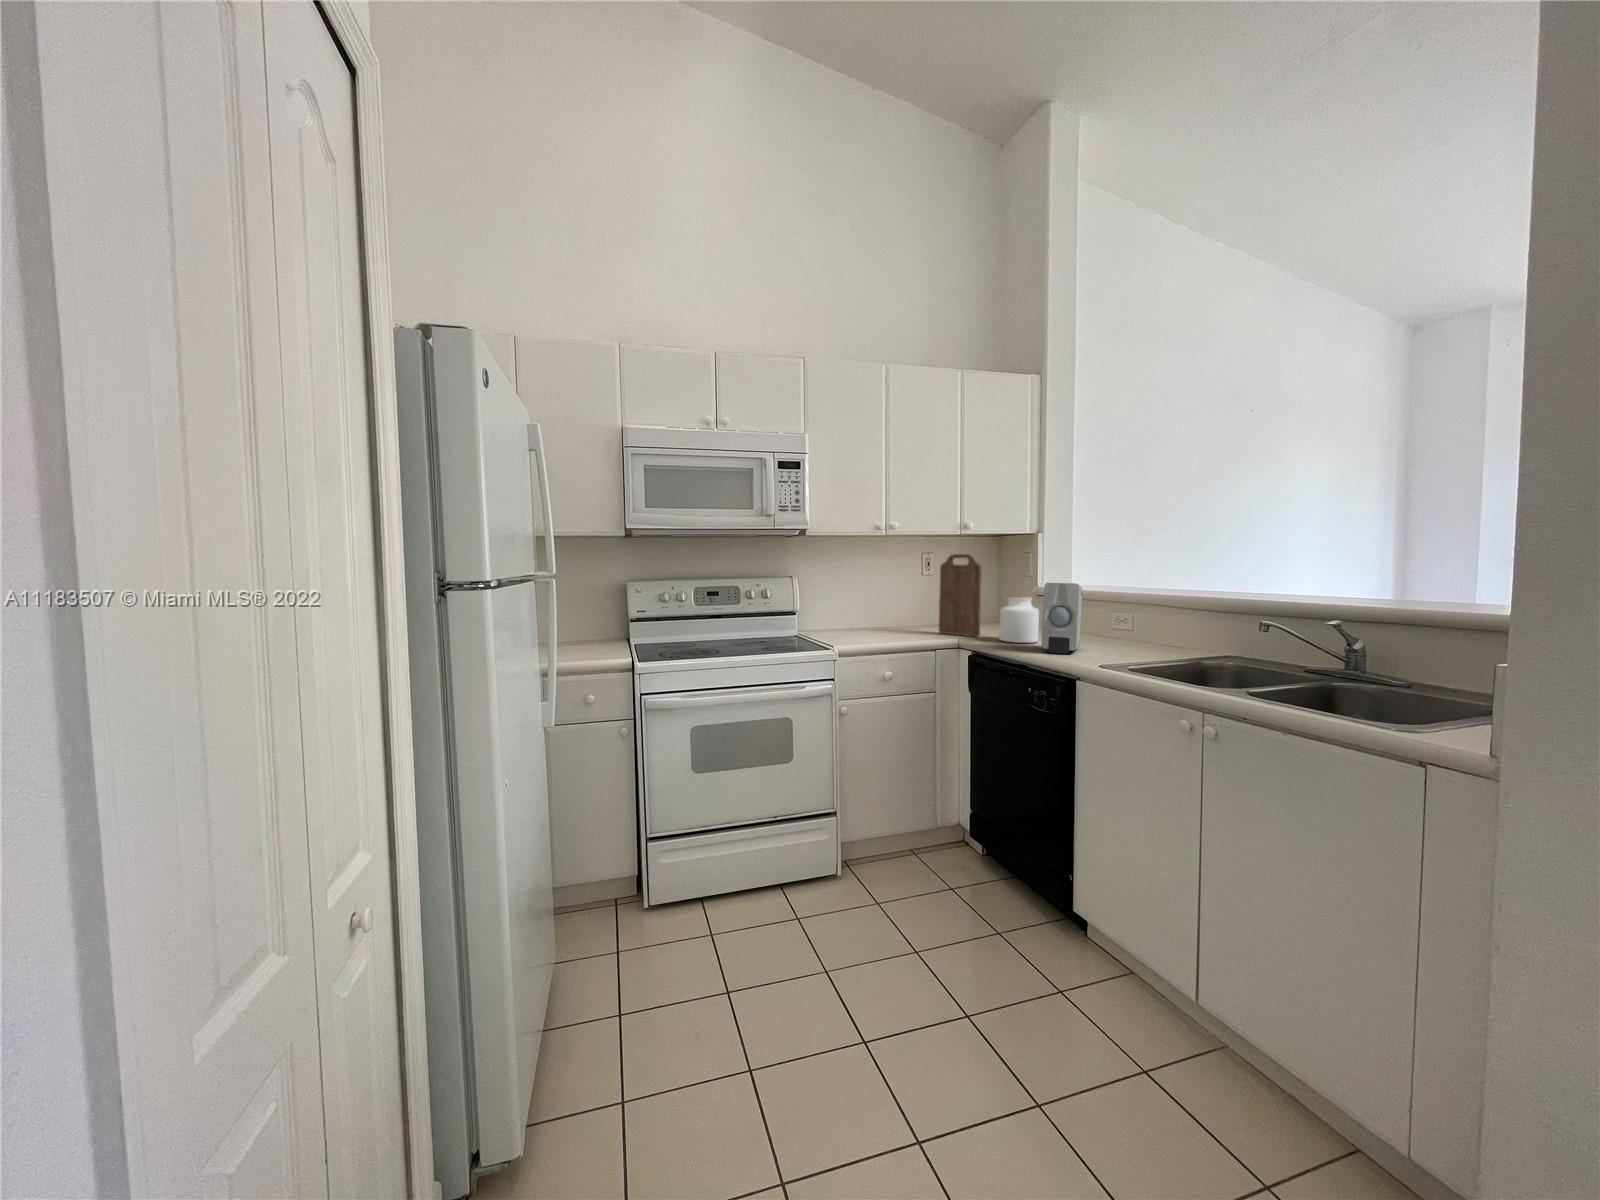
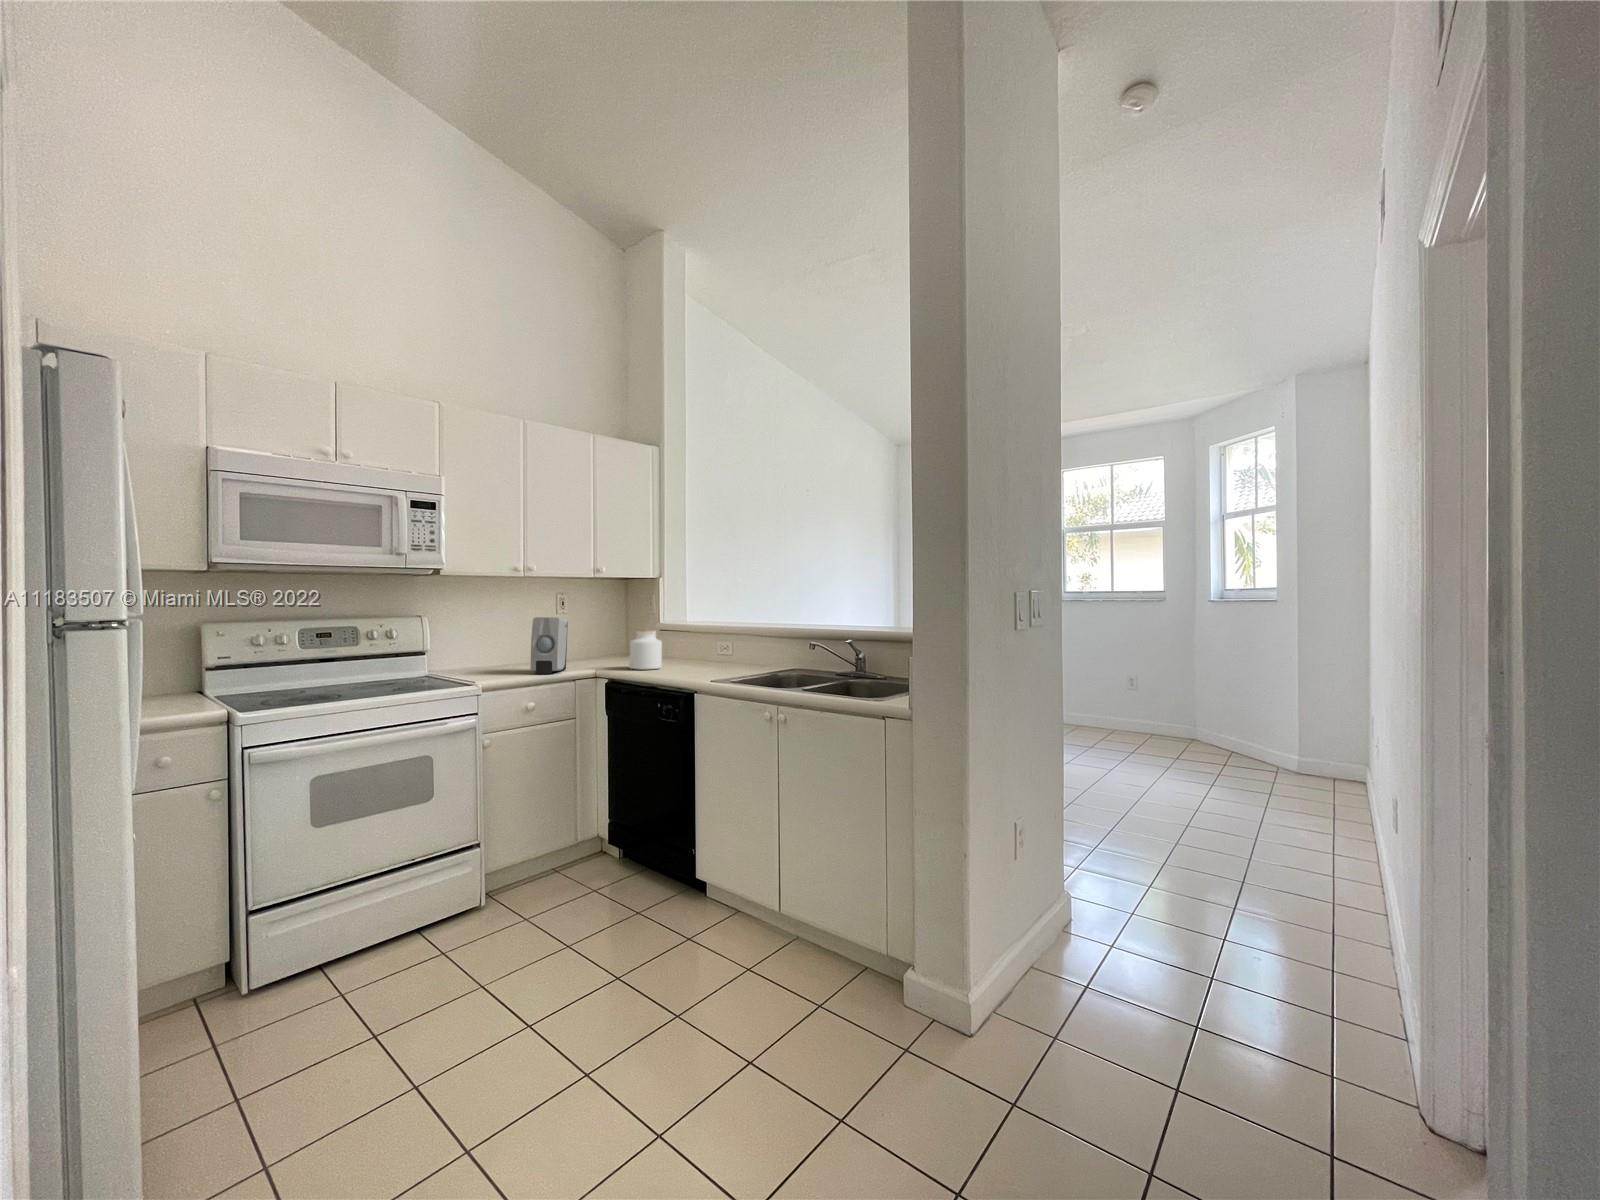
cutting board: present [939,554,982,636] -> none [574,595,613,667]
soap dispenser: present [1042,583,1082,654] -> present [531,617,568,674]

